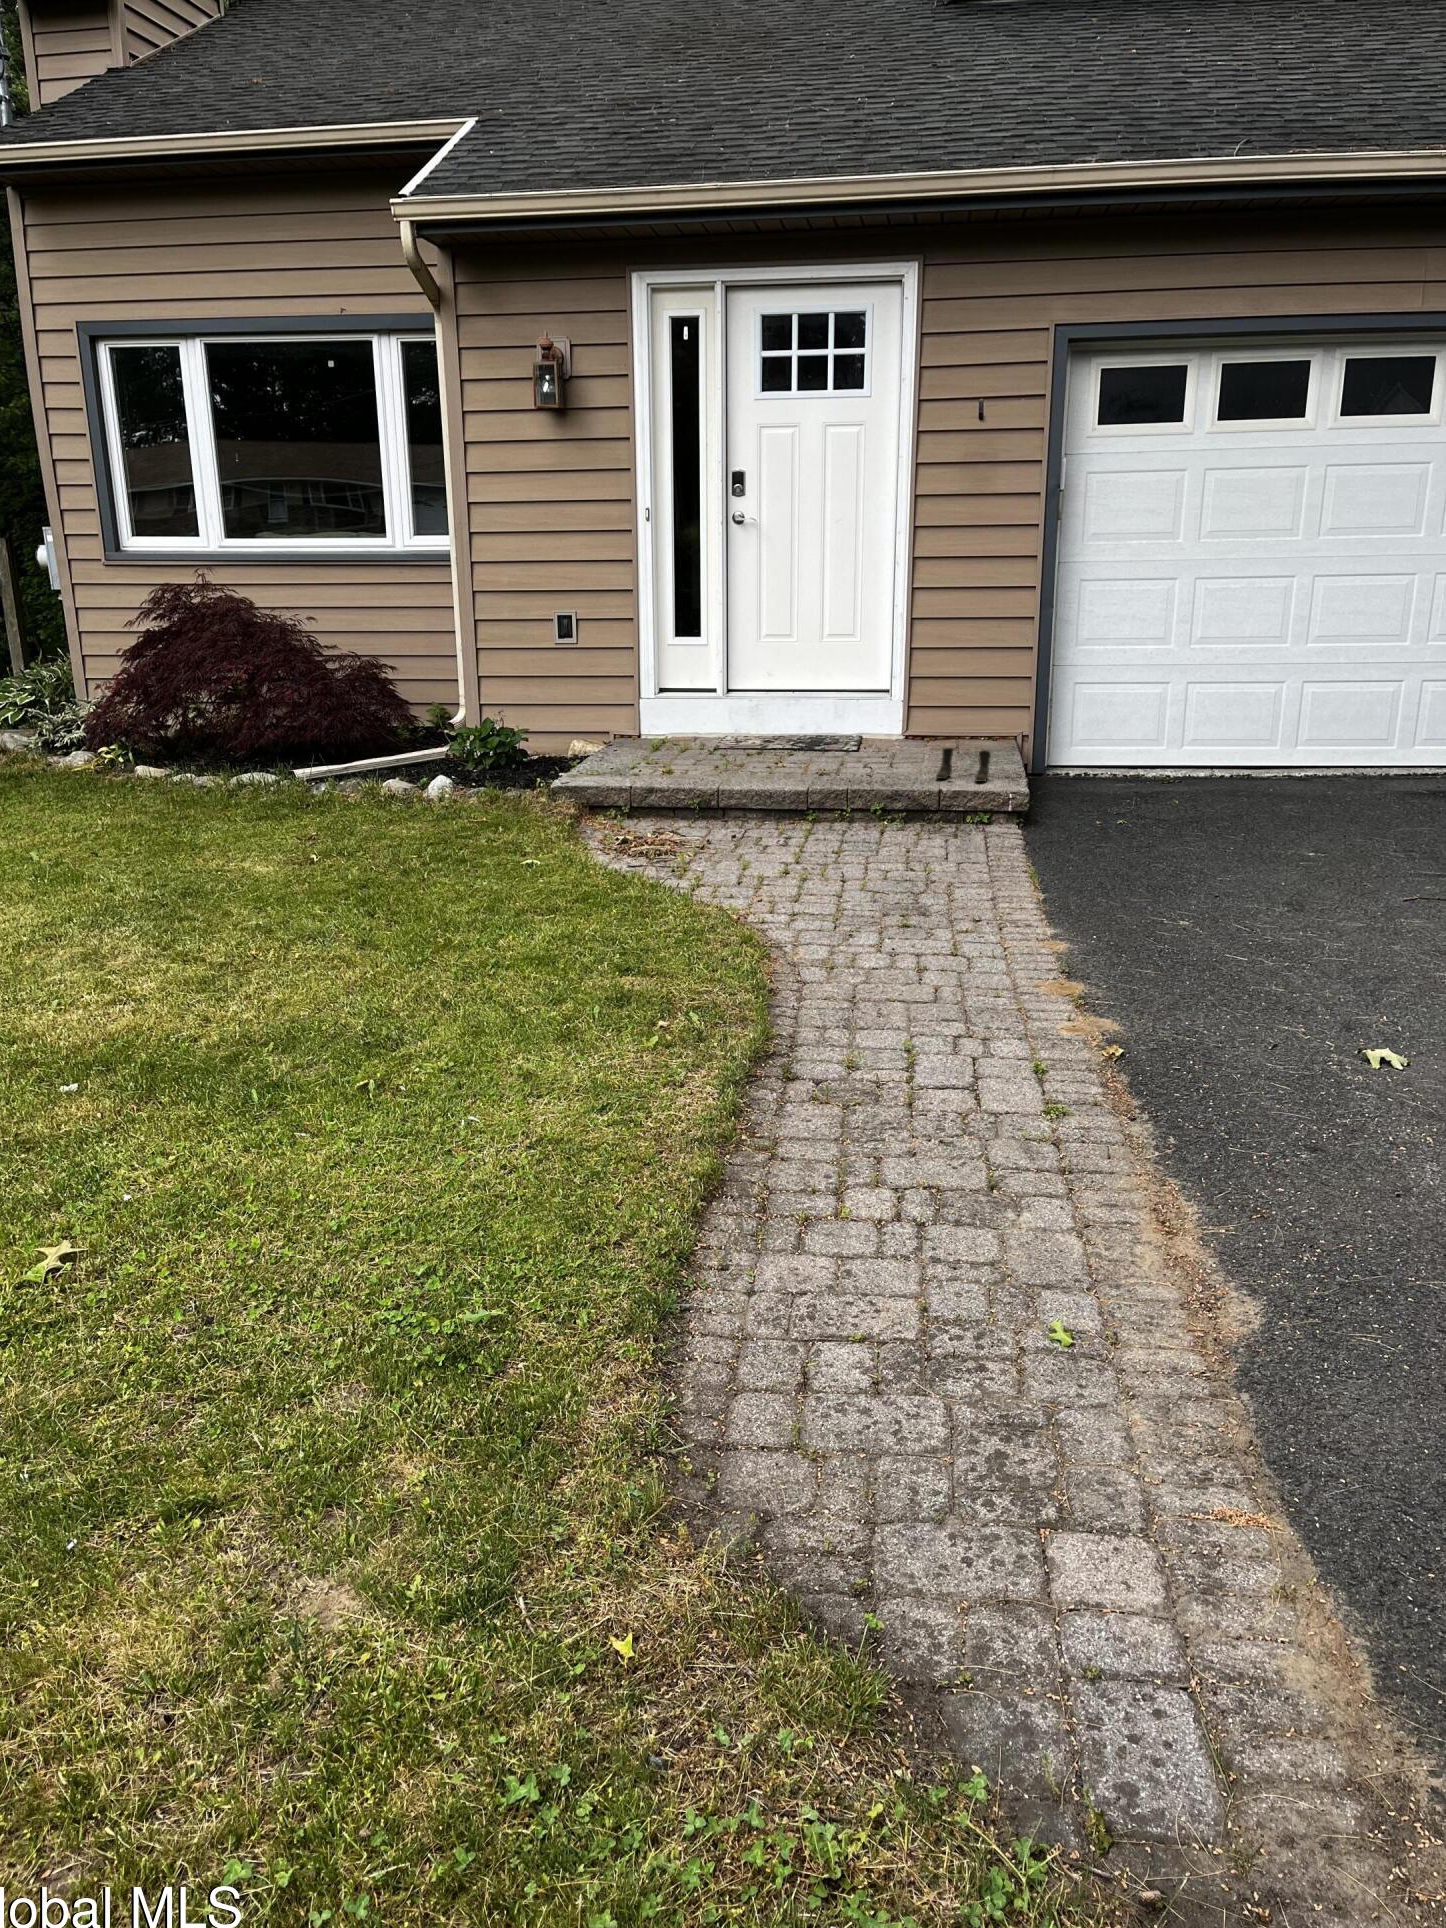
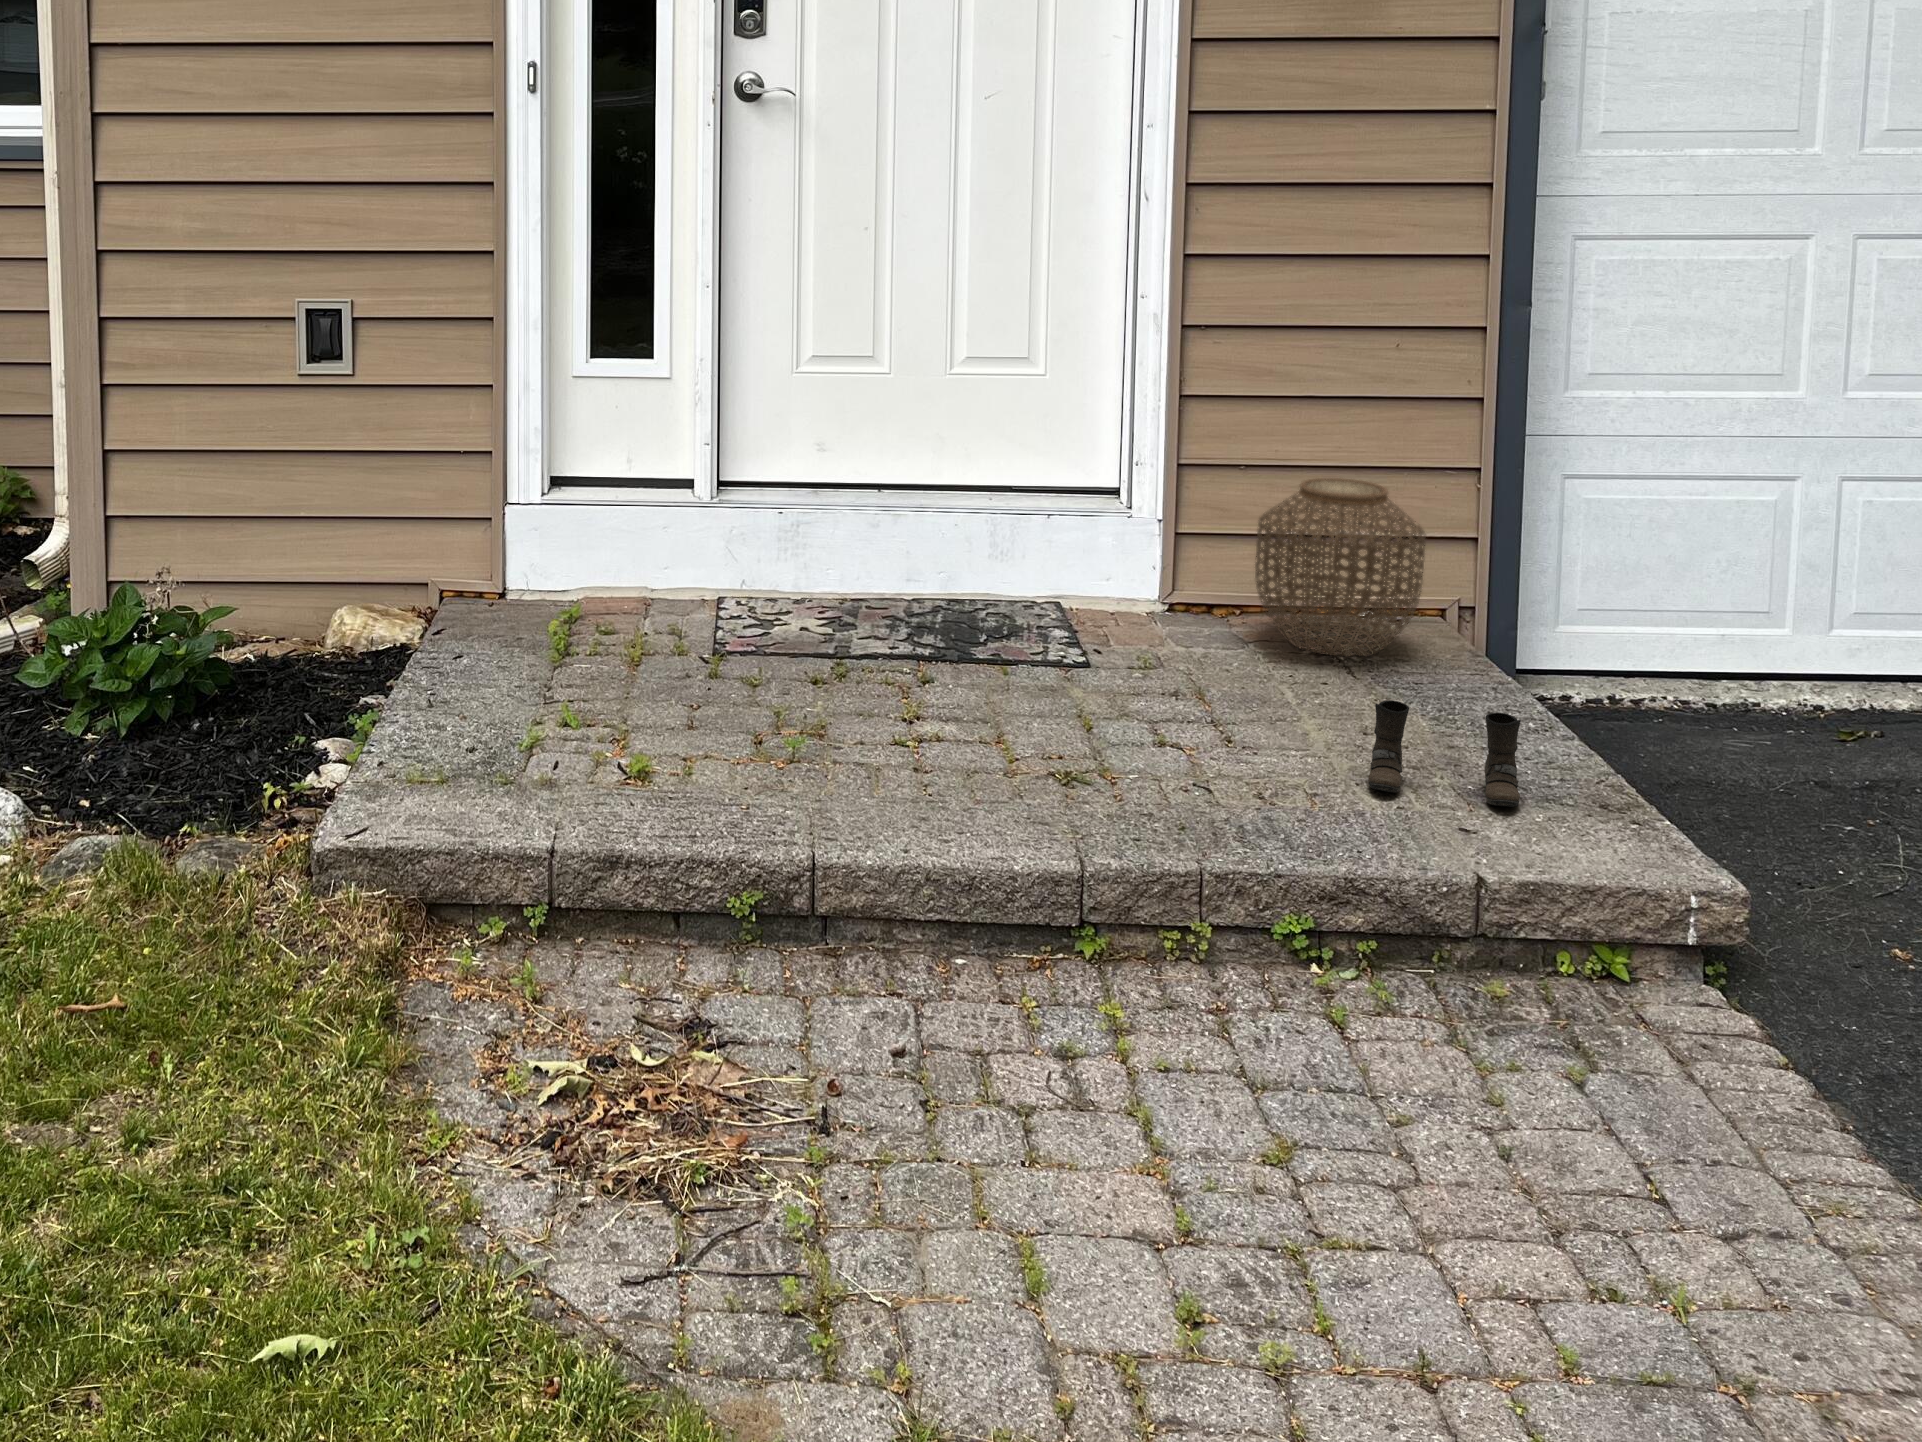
woven basket: none [934,679,999,749] -> present [1255,478,1425,656]

